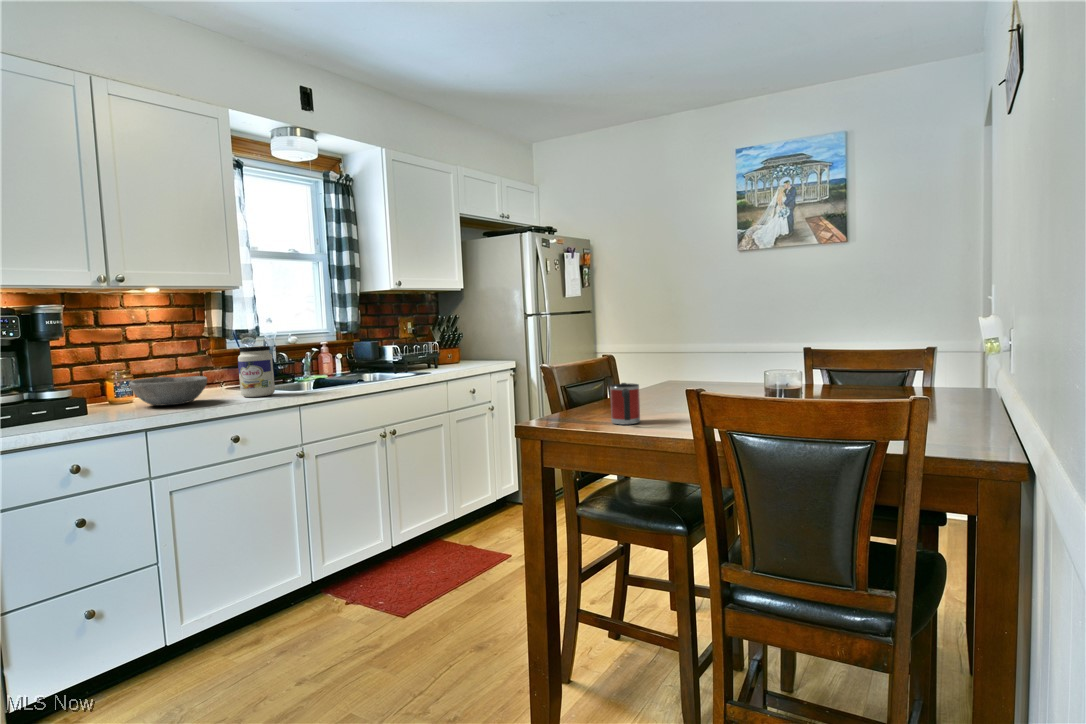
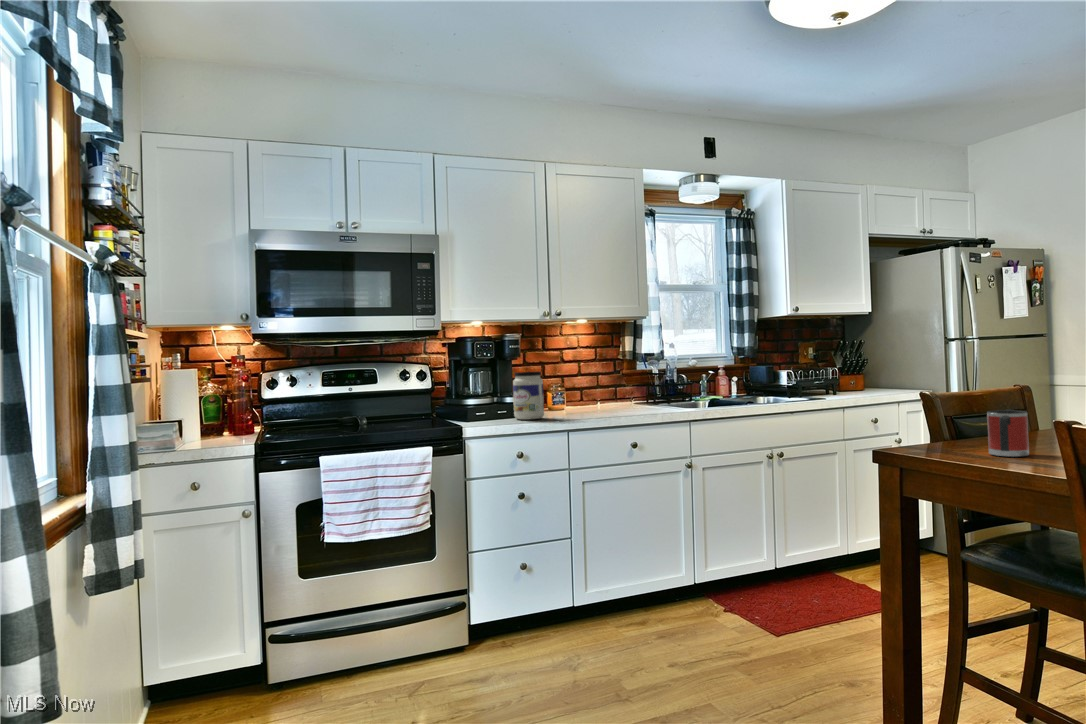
jar: present [238,346,275,397] -> present [513,372,544,420]
bowl: present [129,376,207,406] -> none [561,390,615,412]

